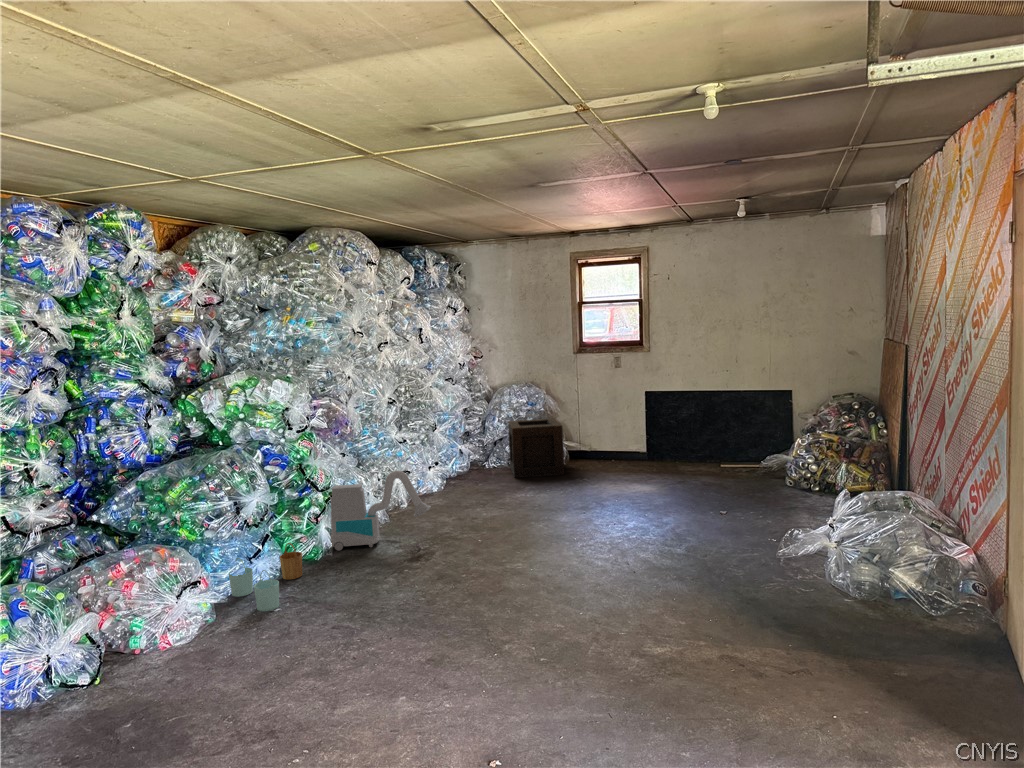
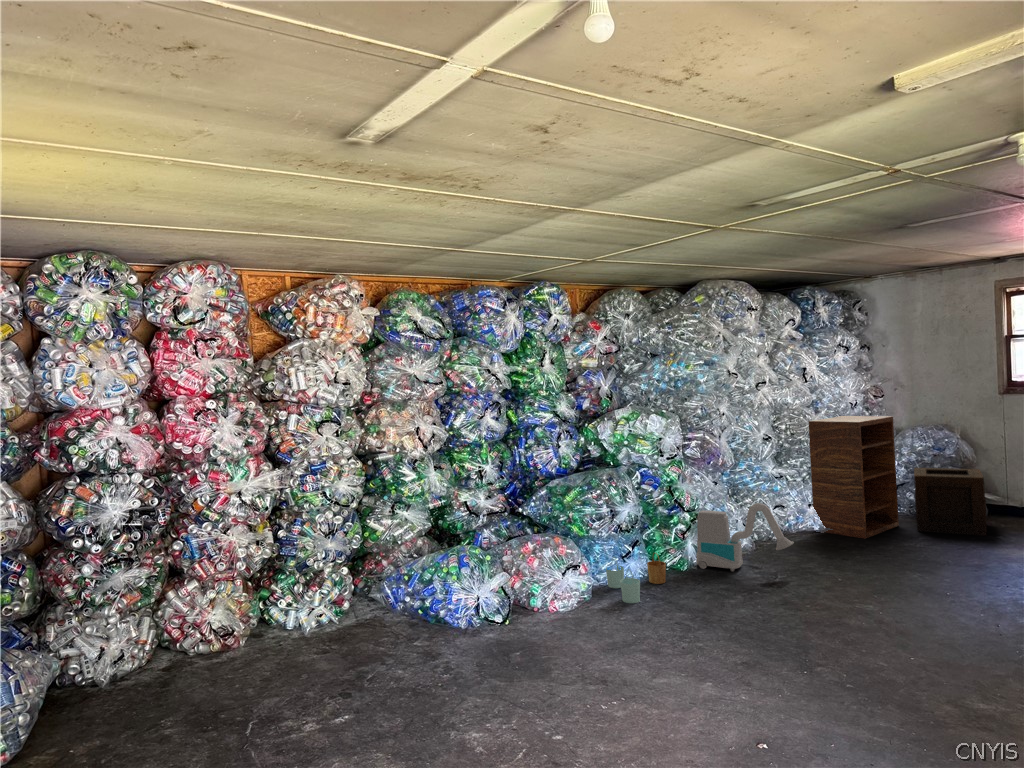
shelving unit: none [426,375,499,492] -> present [808,416,899,539]

